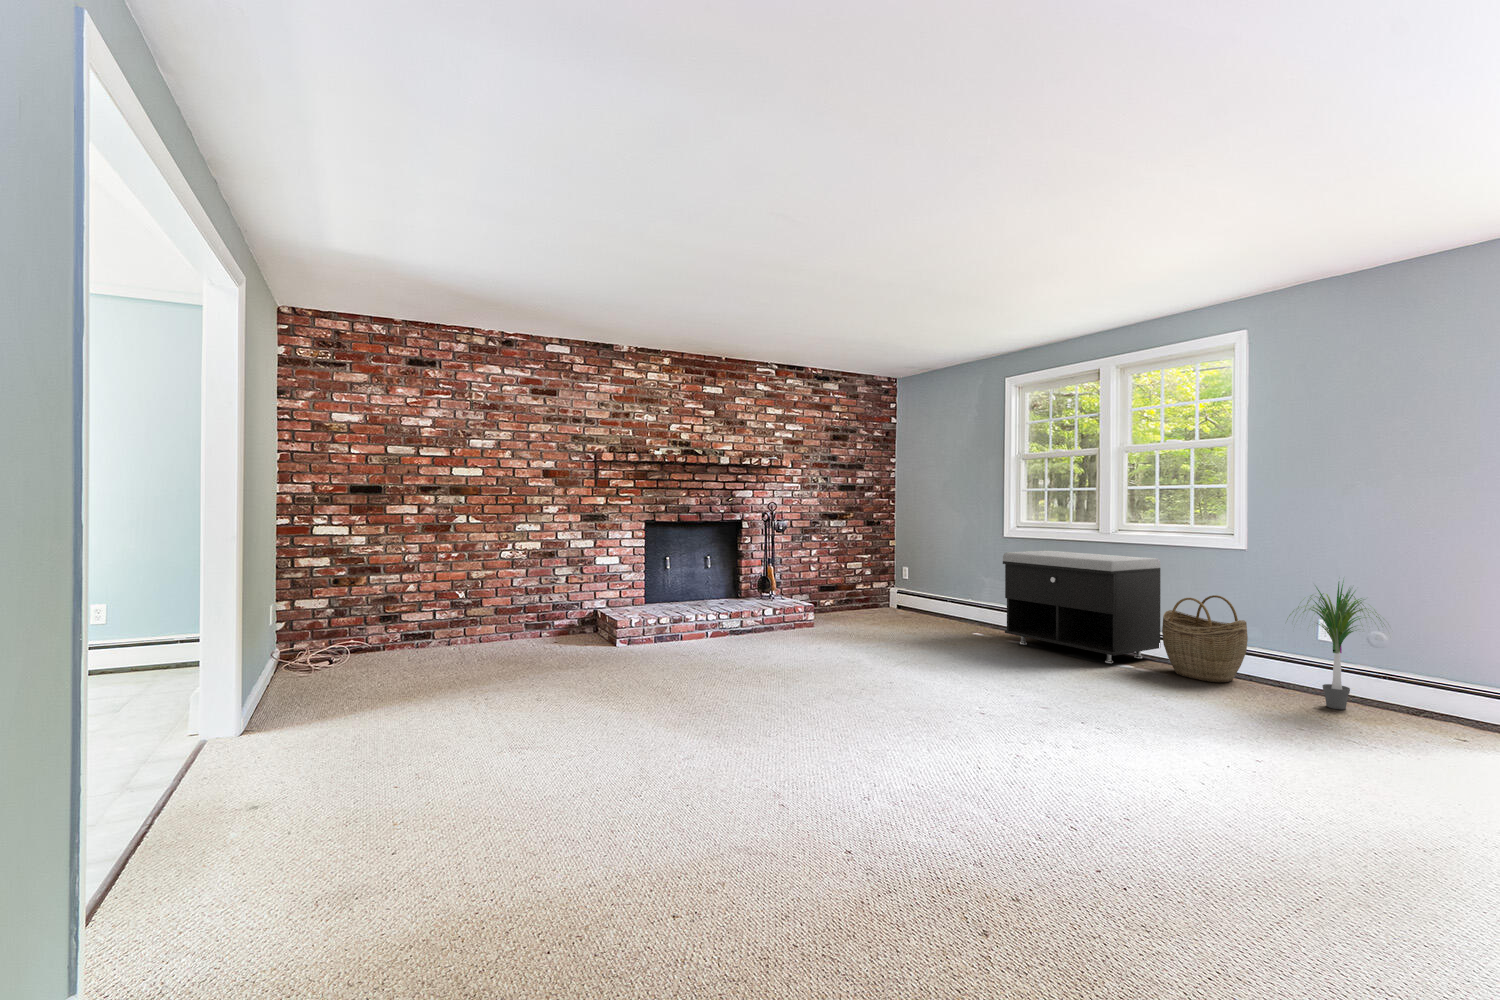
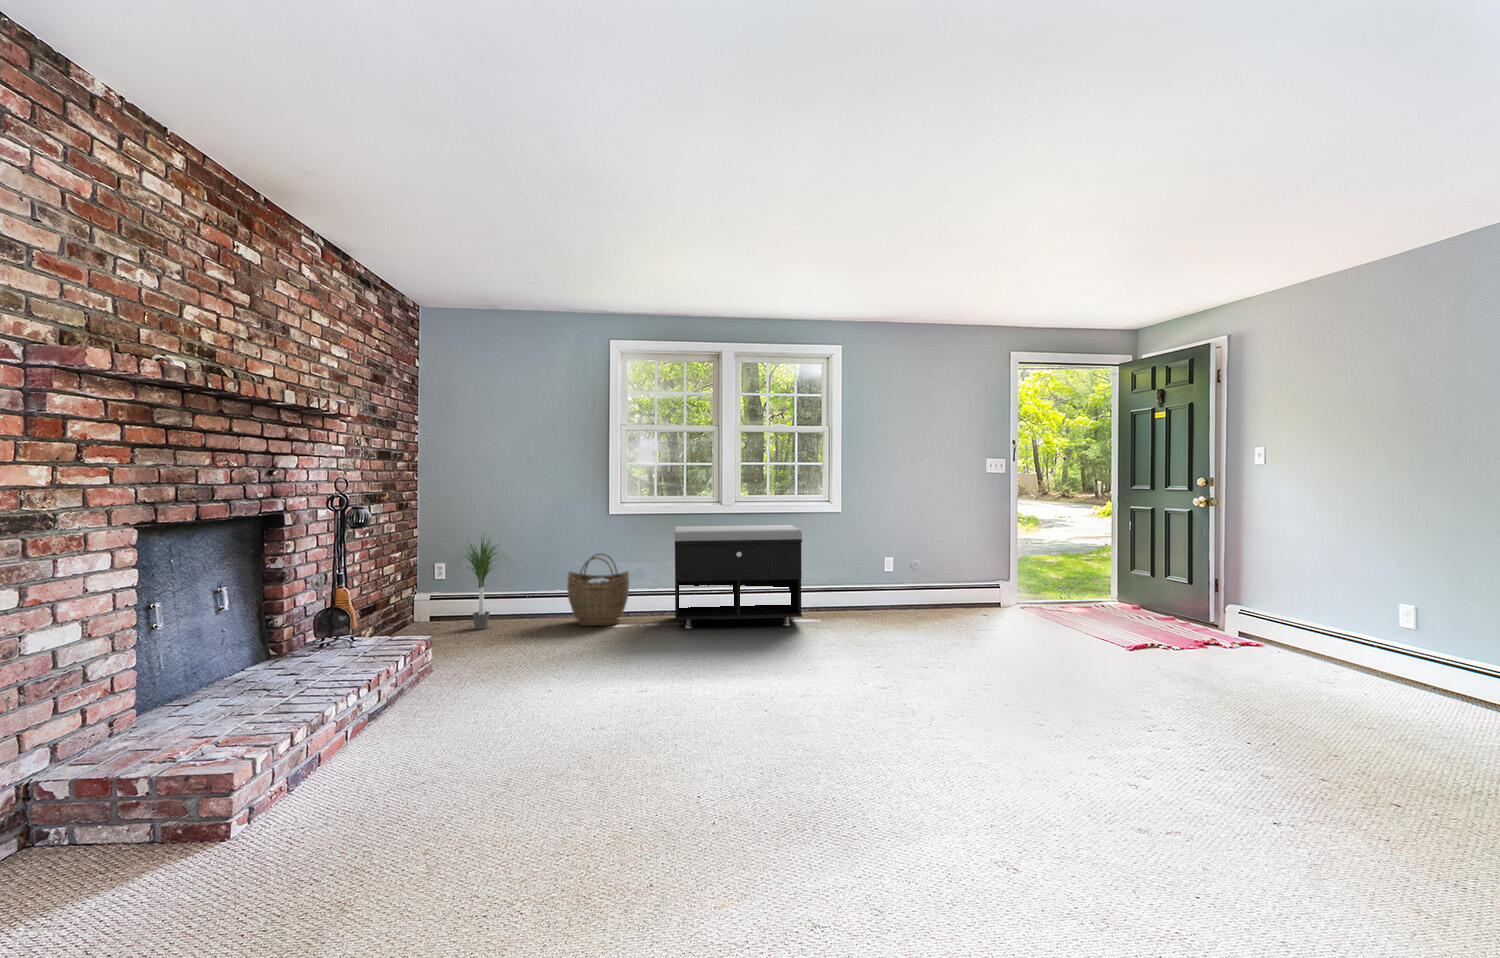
potted plant: present [1287,580,1380,709] -> present [463,537,504,629]
woven basket: present [1162,595,1248,682] -> present [567,553,629,626]

